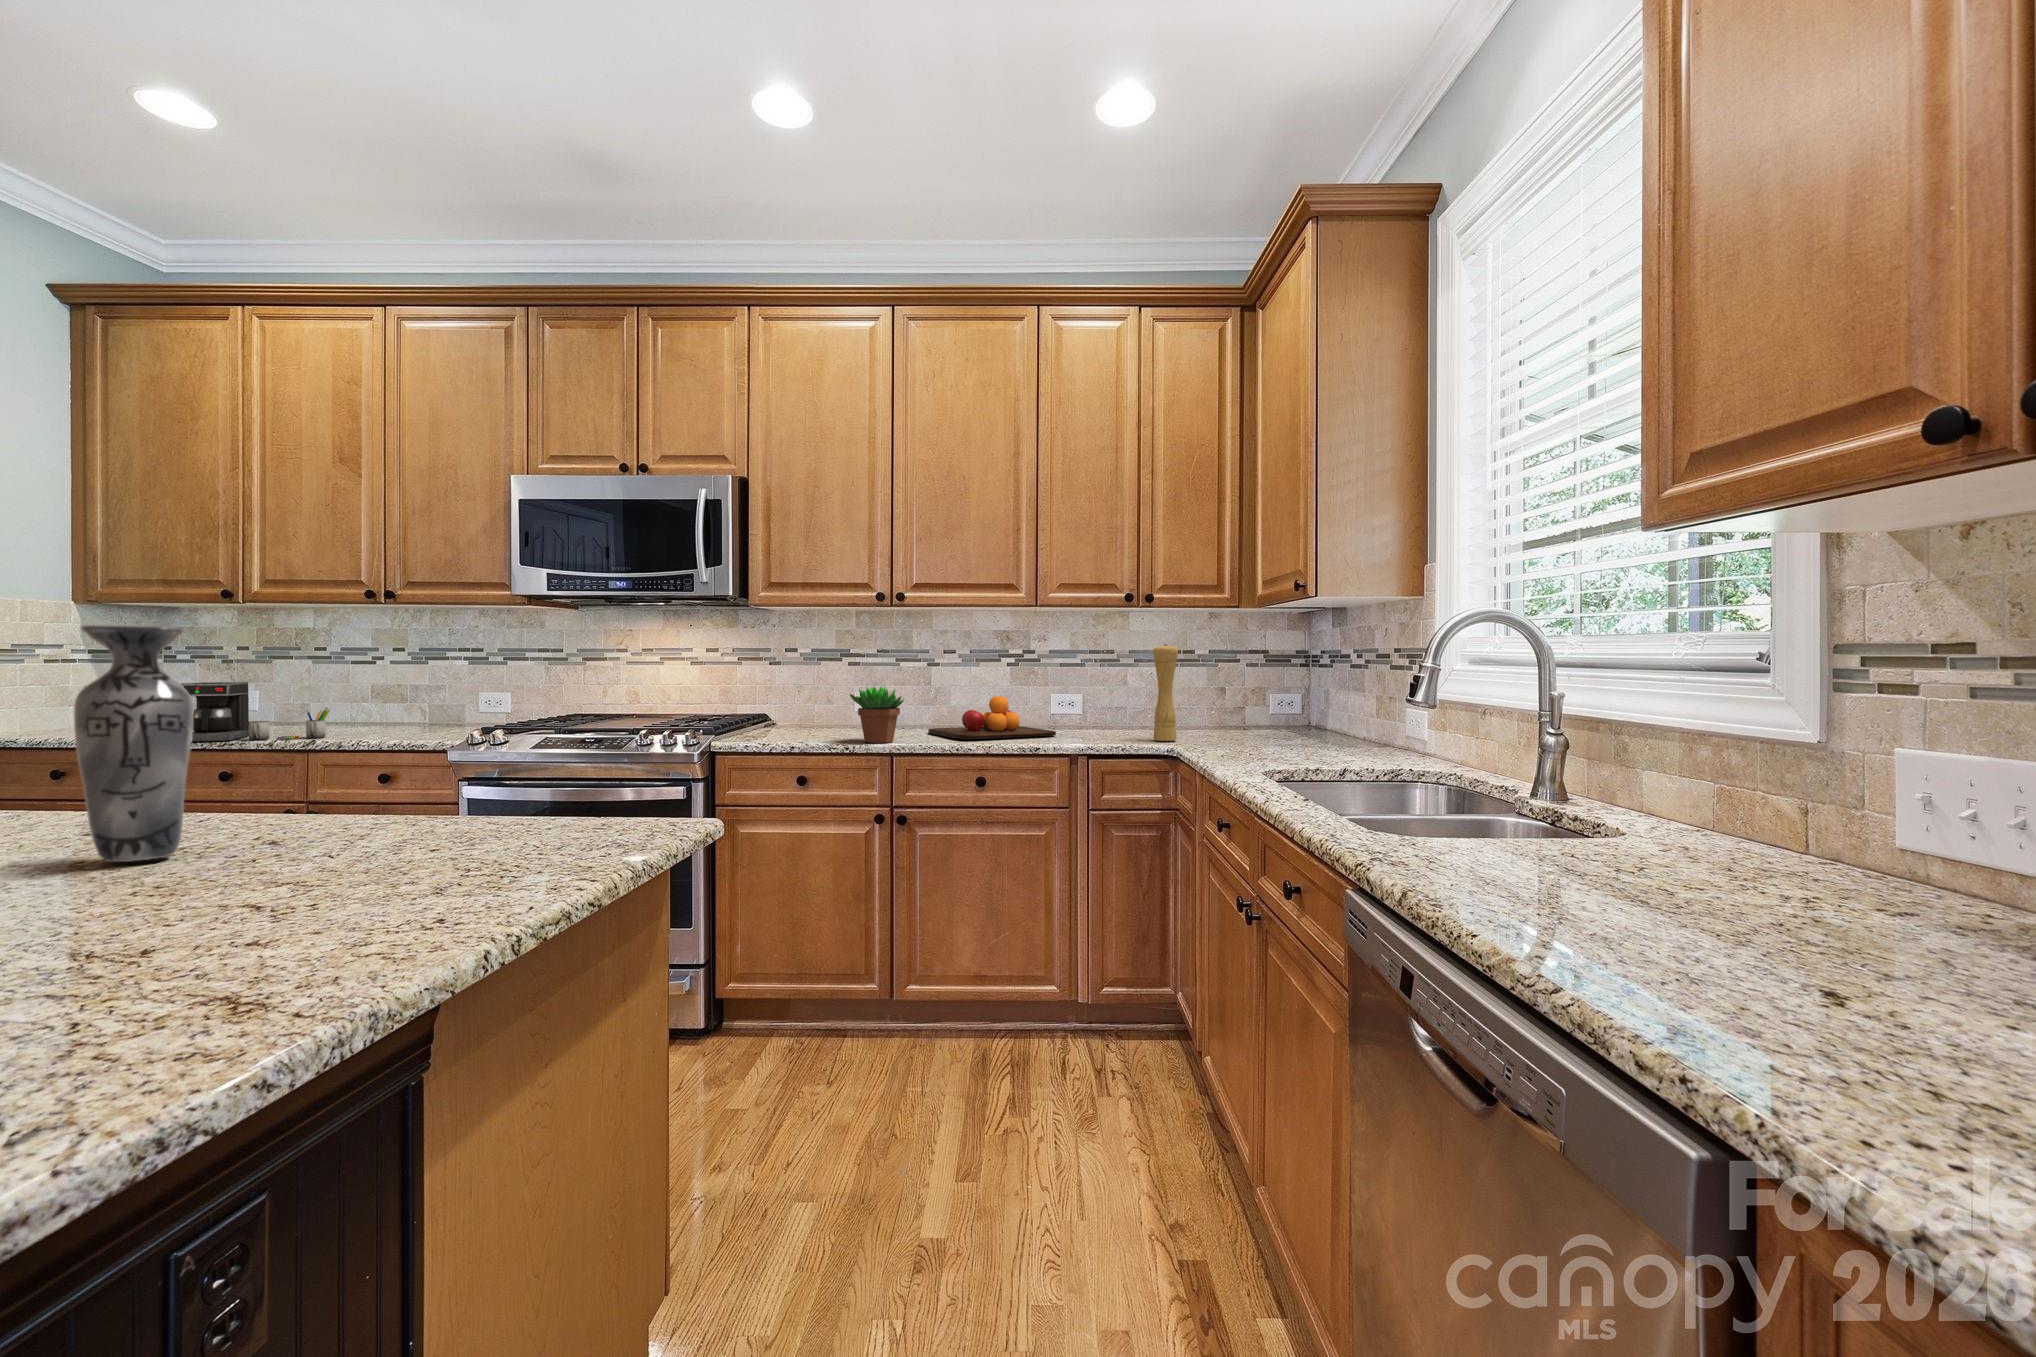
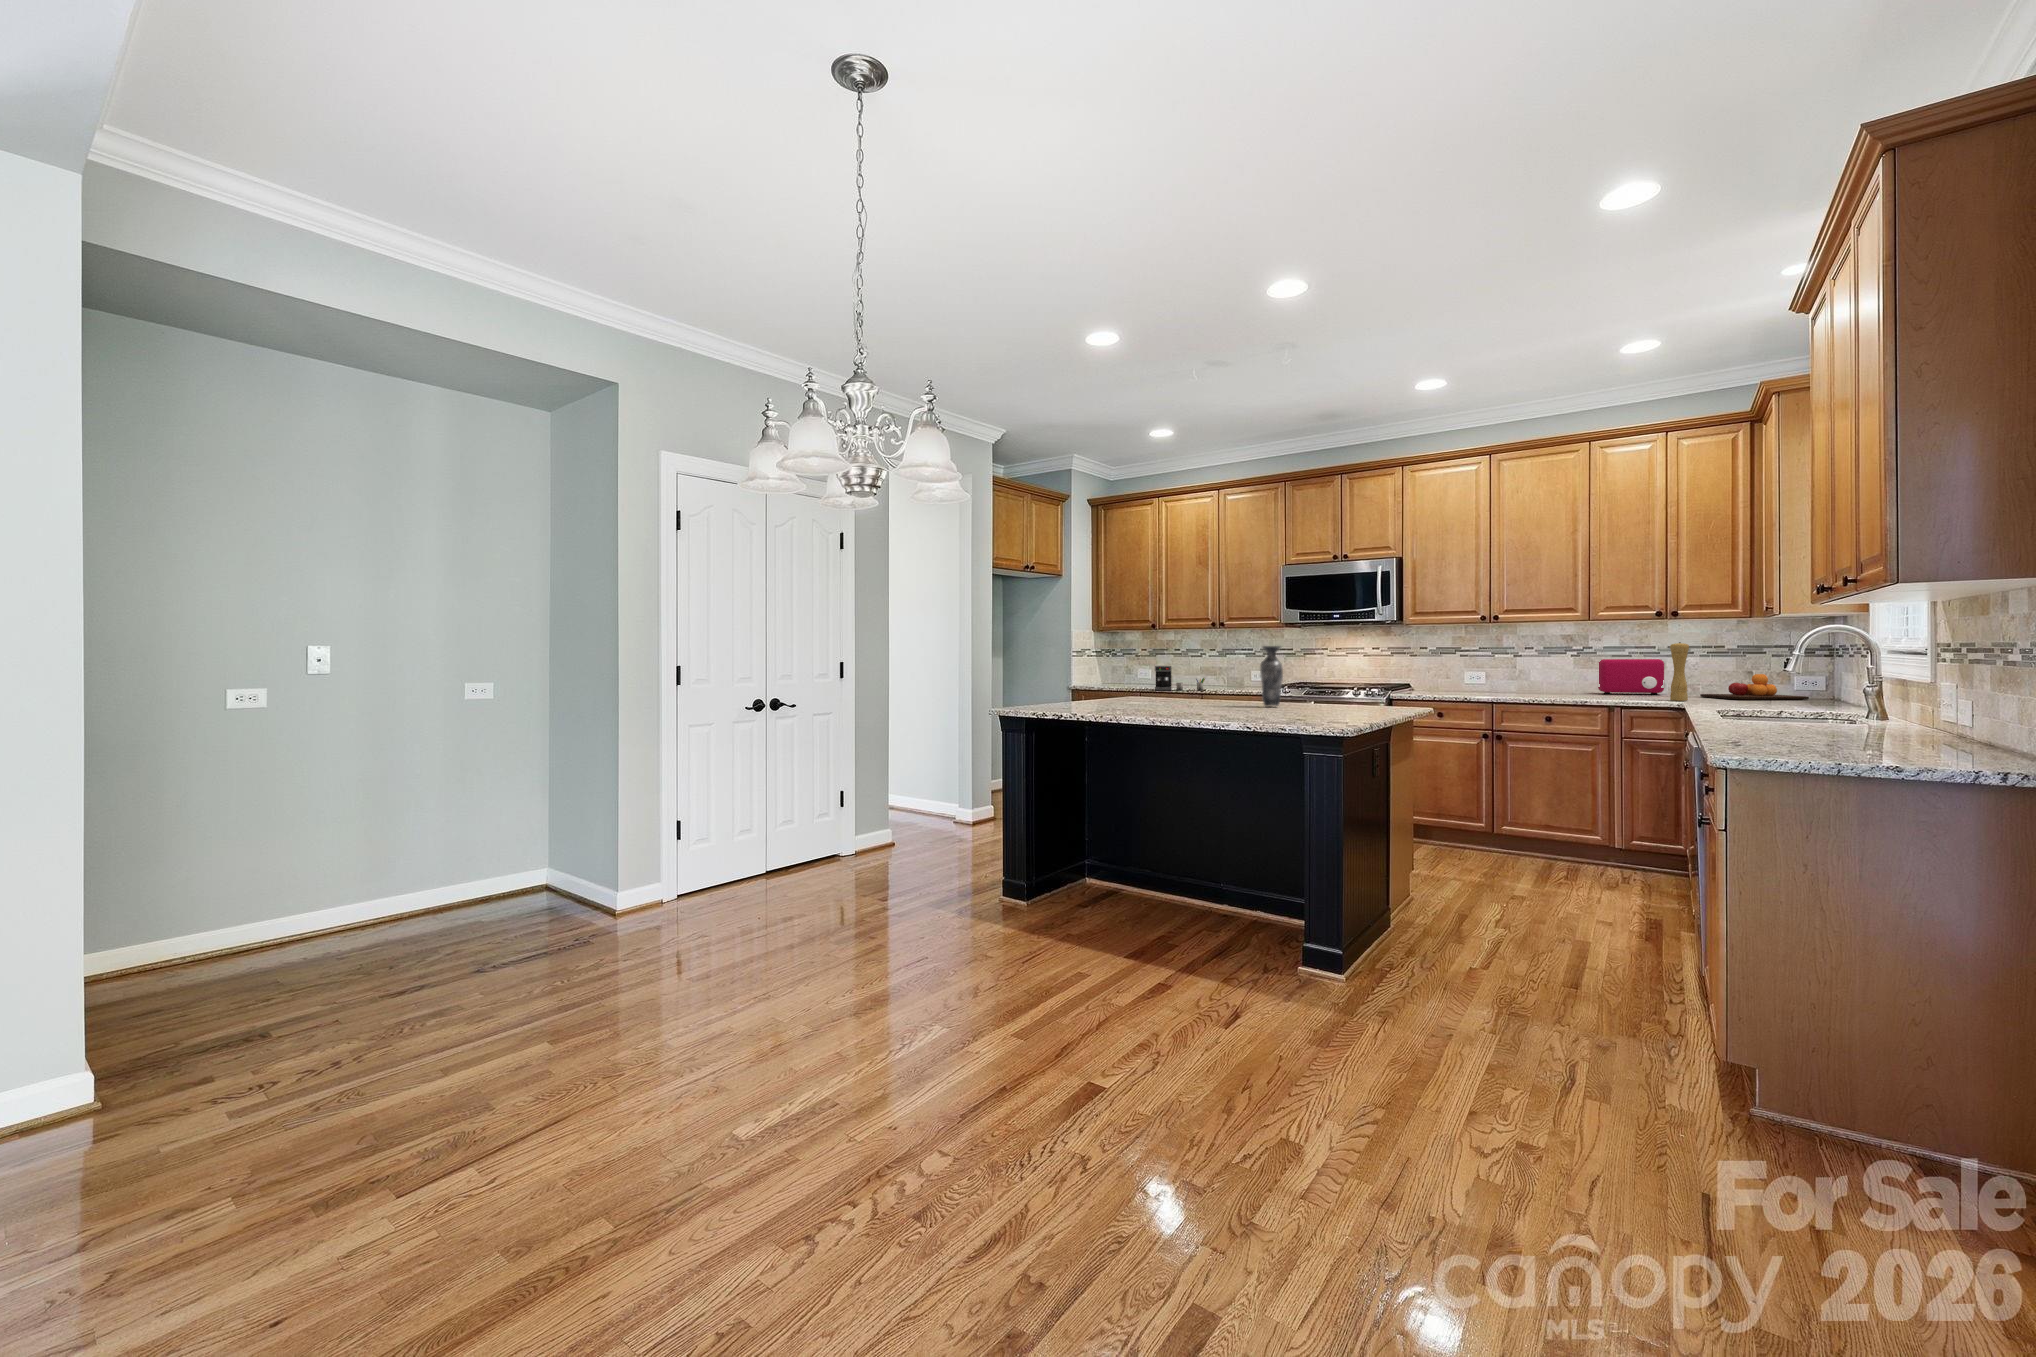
toaster: none [1043,671,1127,726] -> present [1598,659,1664,695]
succulent plant: present [850,686,904,743] -> none [1465,667,1498,697]
chopping board: present [928,696,1056,739] -> present [1700,674,1809,699]

